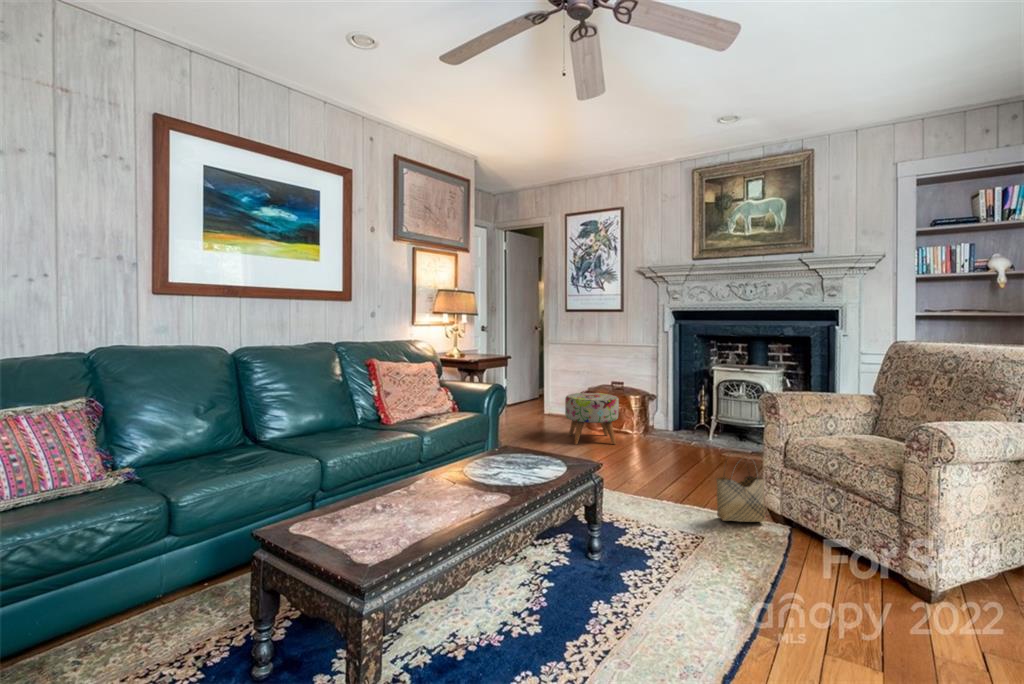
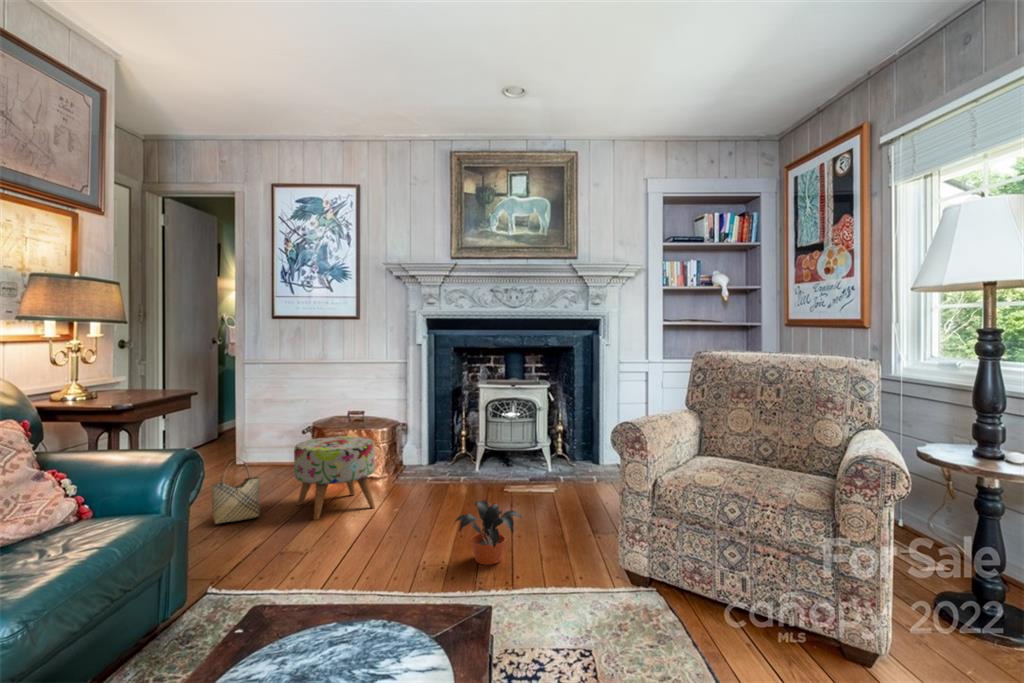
potted plant: none [646,443,699,488] -> present [456,500,521,565]
woven basket: present [716,452,765,522] -> present [211,457,260,524]

